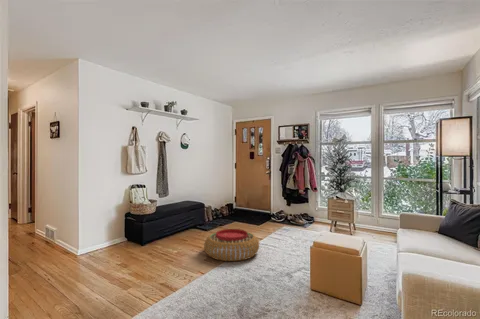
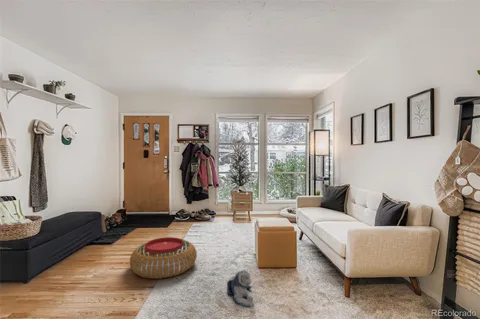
plush toy: none [261,265,285,298] -> present [227,270,254,307]

